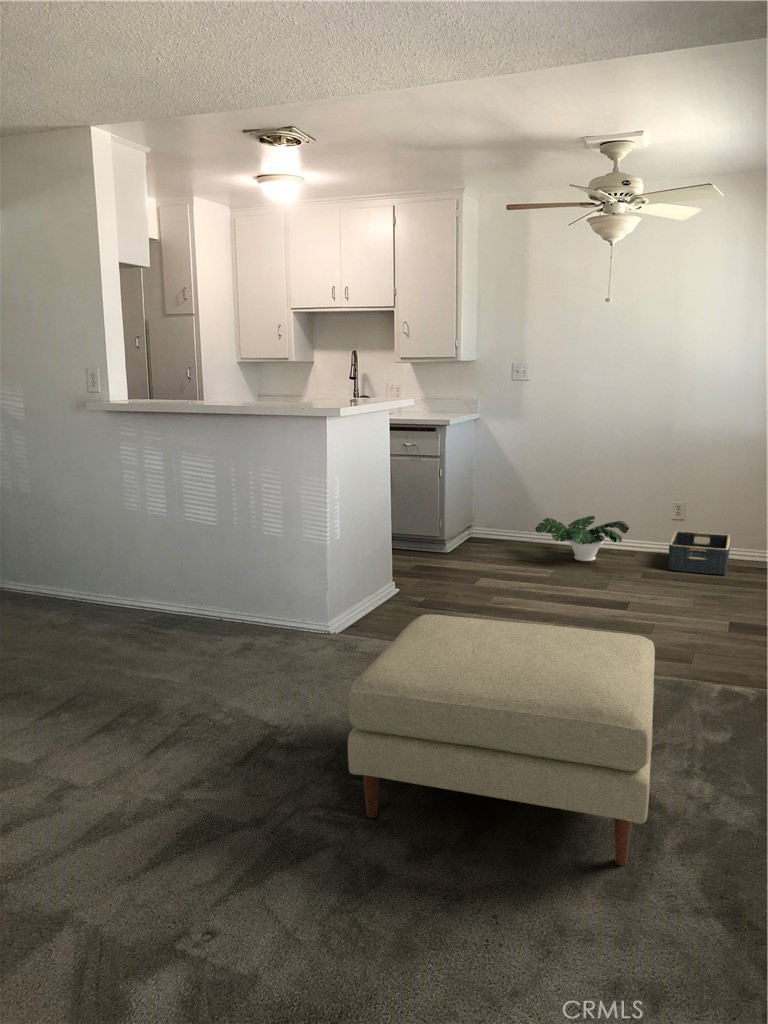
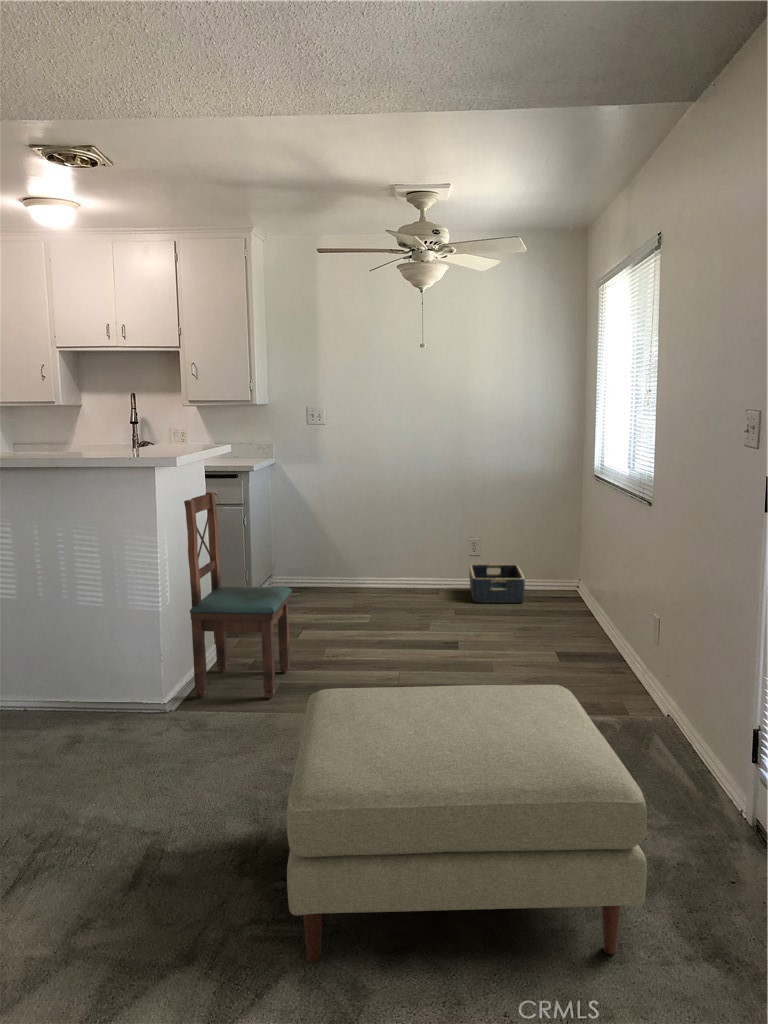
dining chair: none [359,442,458,632] -> present [184,492,292,698]
potted plant: present [535,516,629,561] -> none [343,555,430,601]

